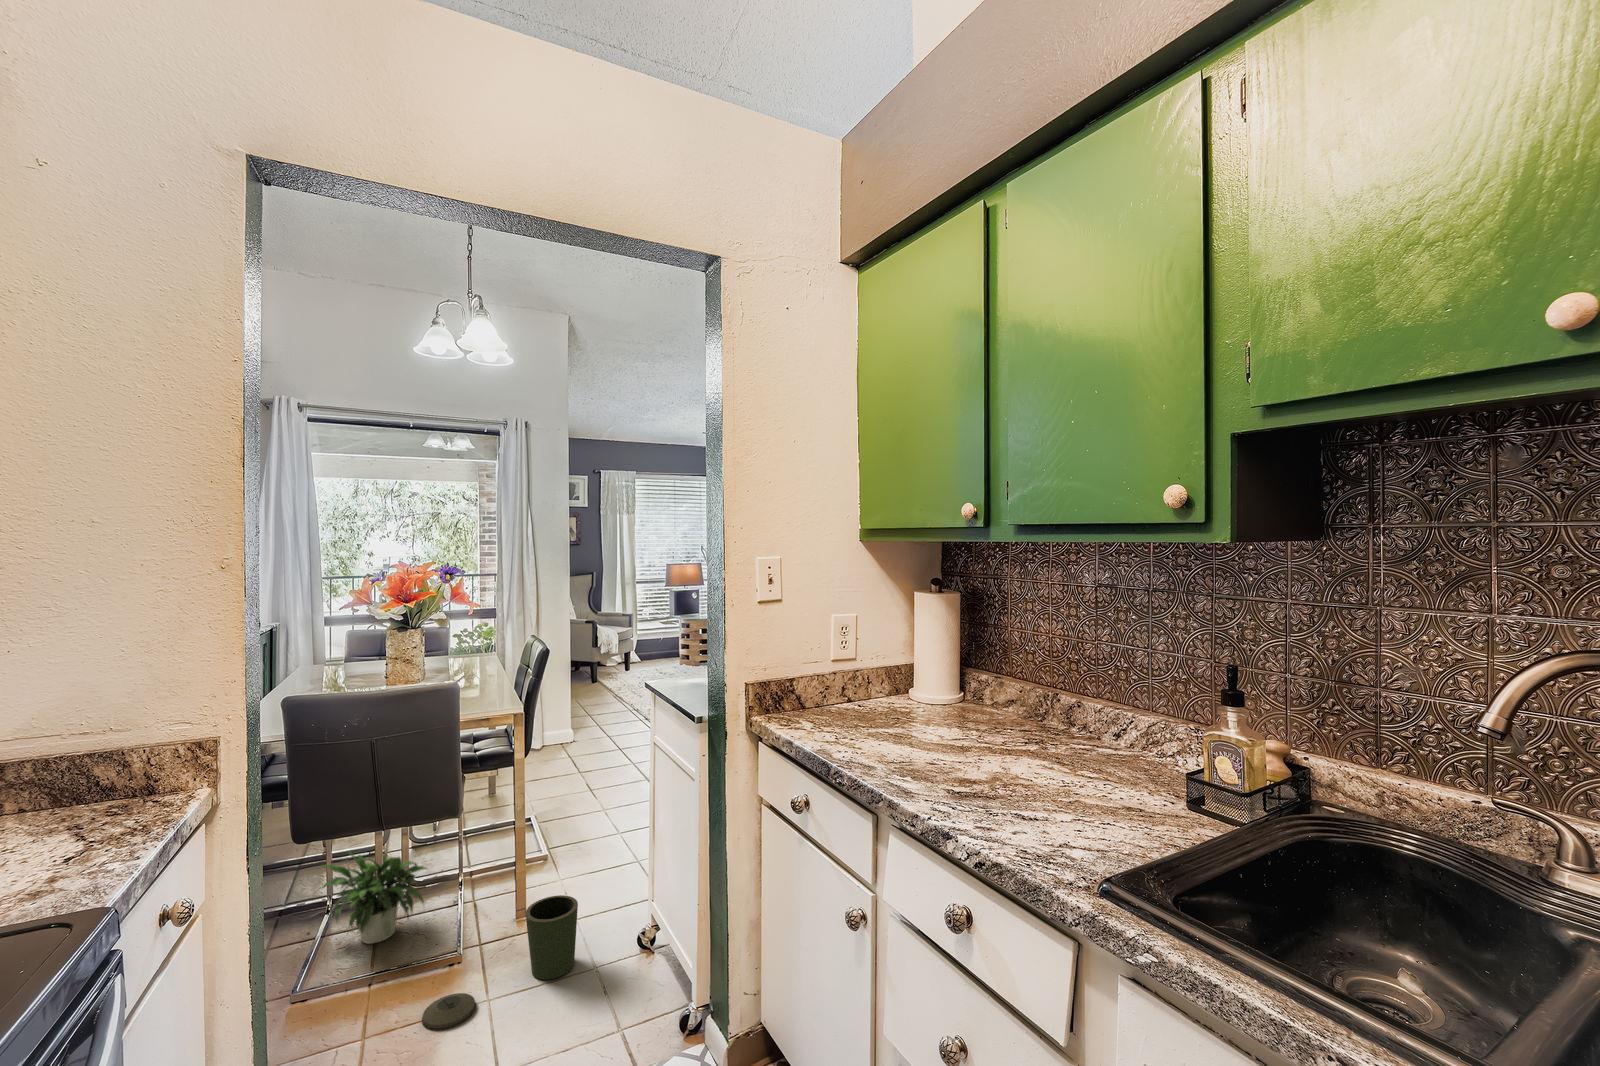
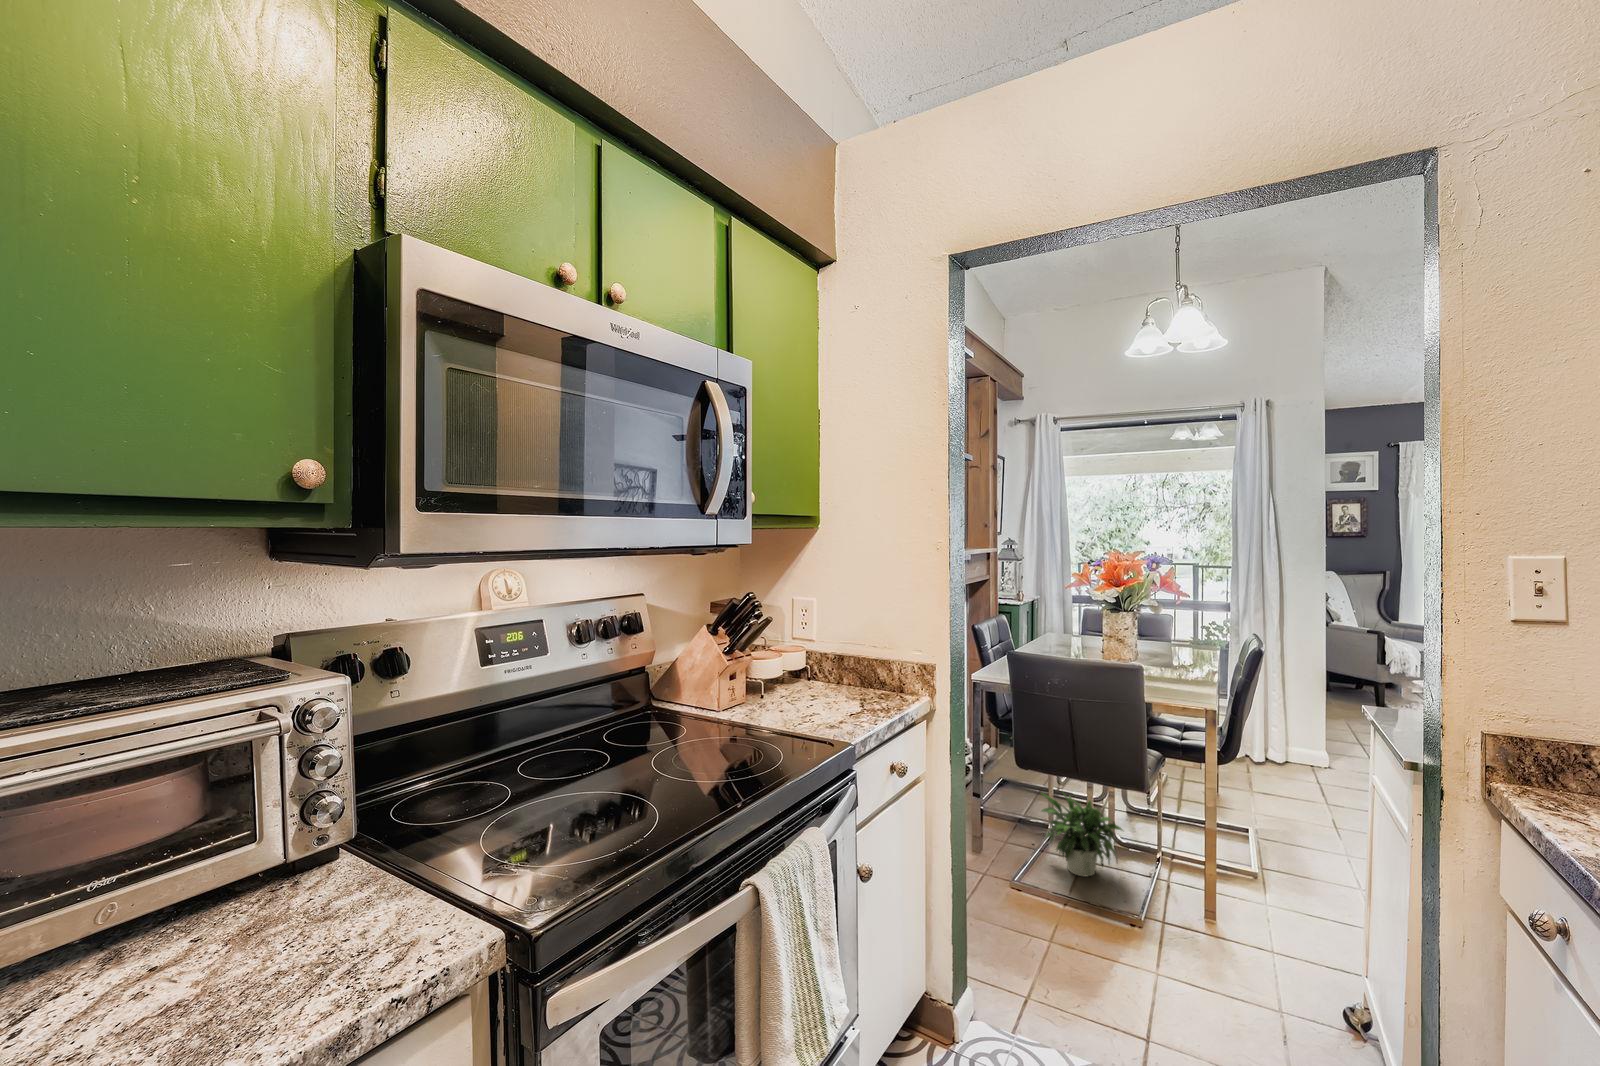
trash can: present [422,895,578,1030] -> none [1097,905,1264,996]

